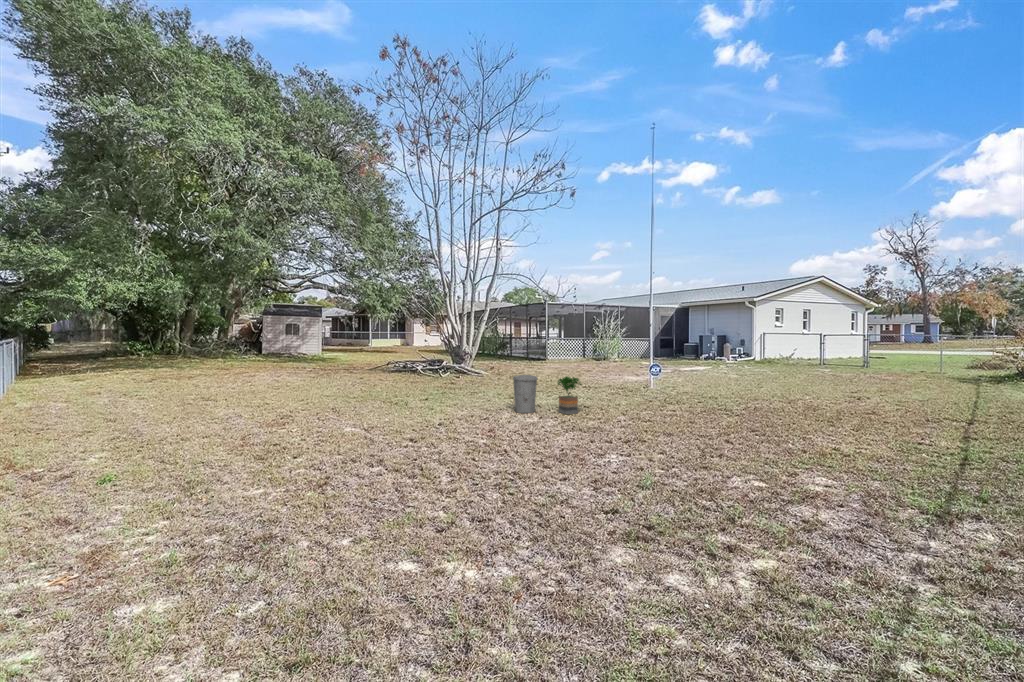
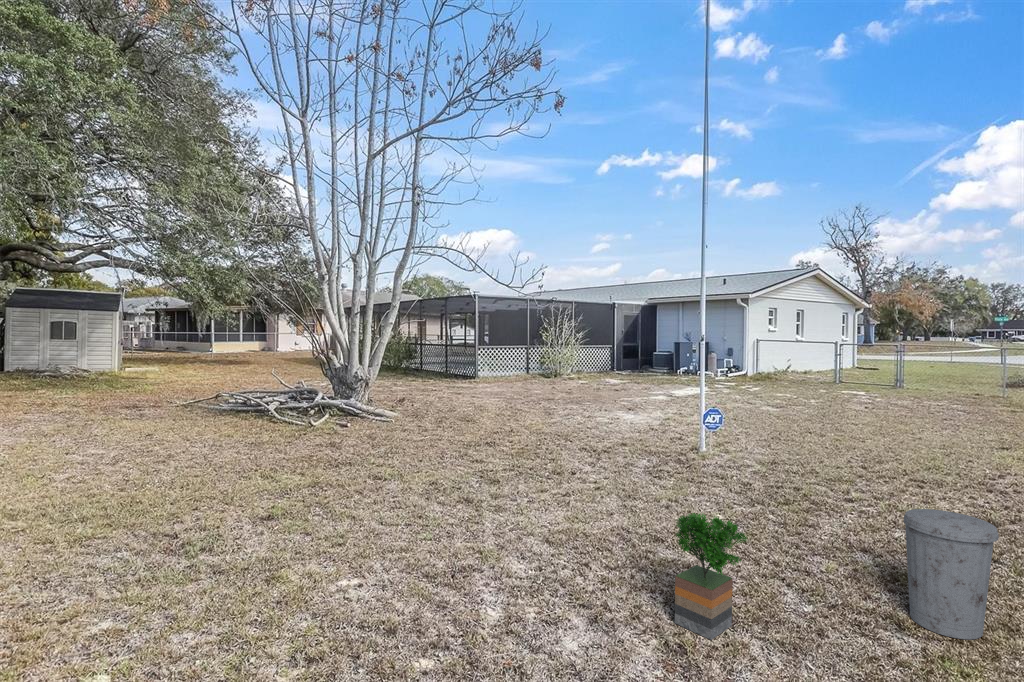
trash can: present [513,375,538,413] -> present [904,509,999,640]

